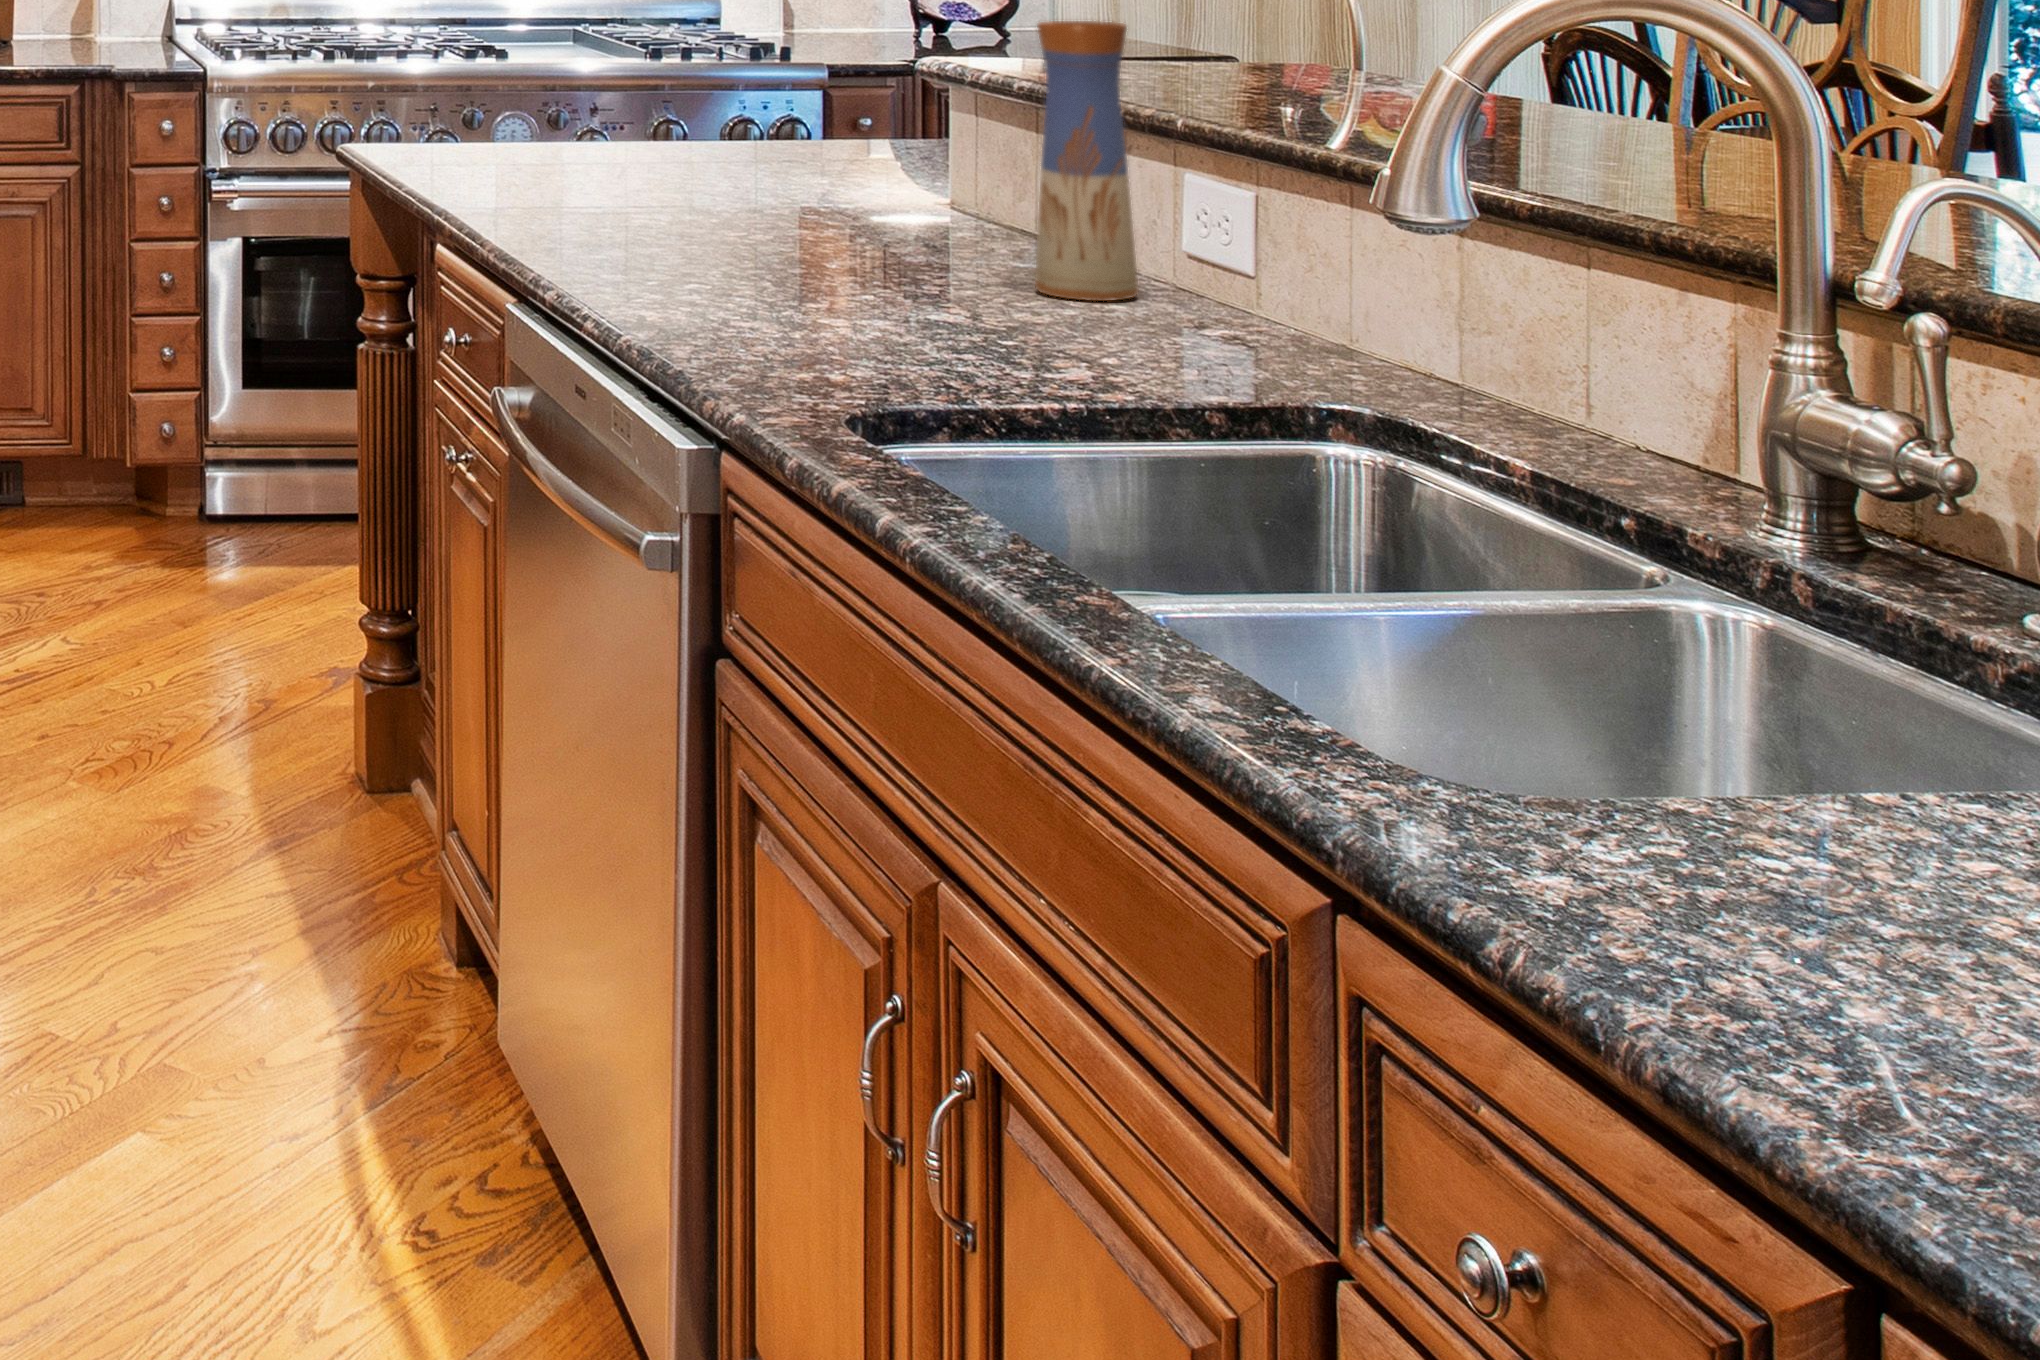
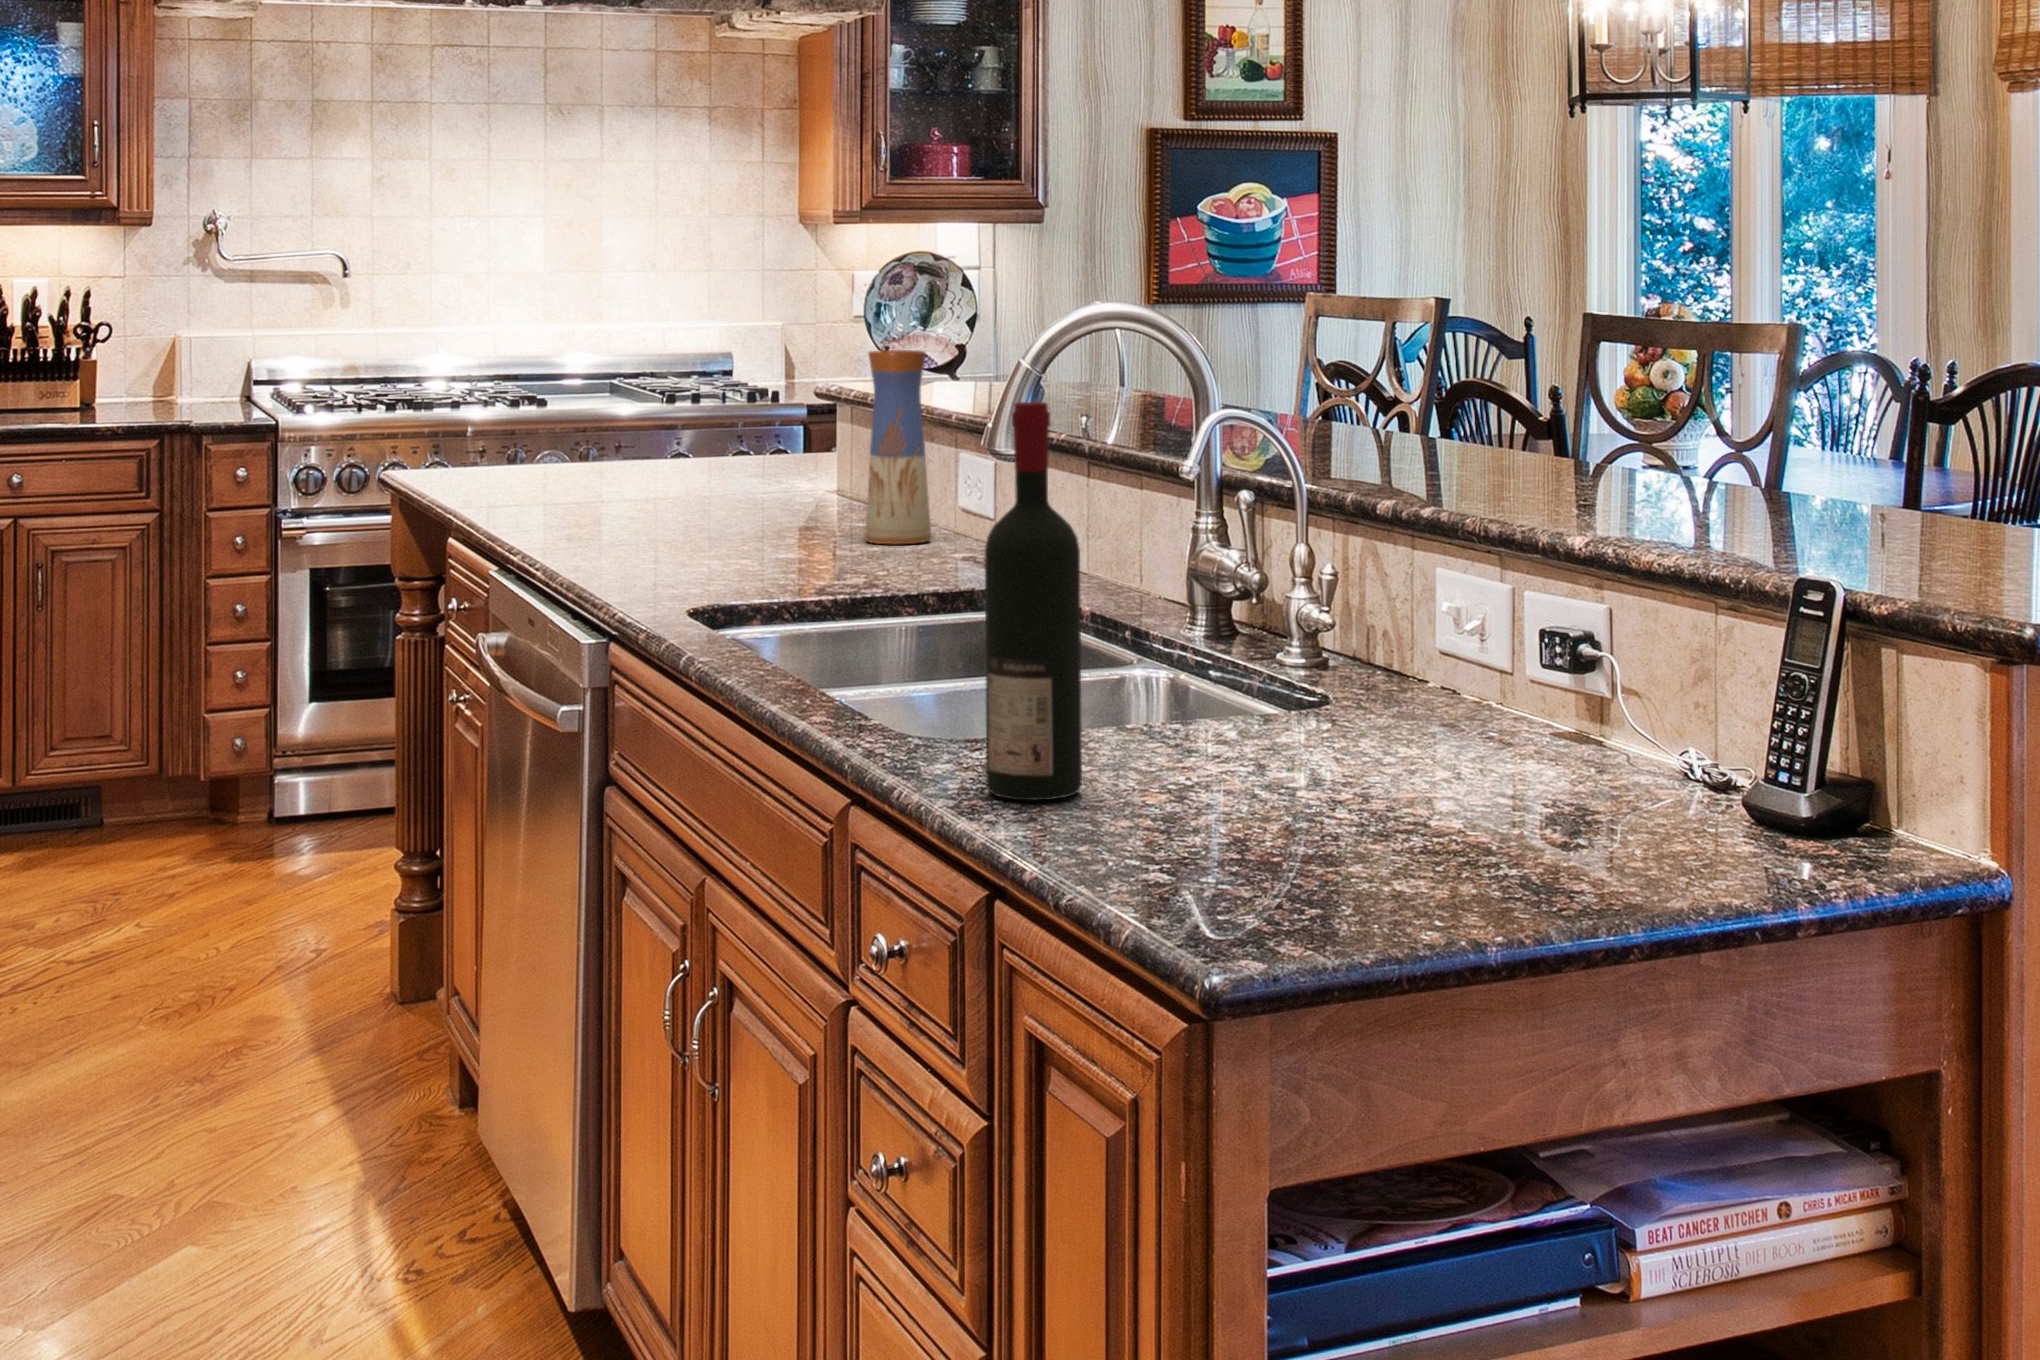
wine bottle: none [1666,203,1915,1041] -> present [985,402,1082,800]

